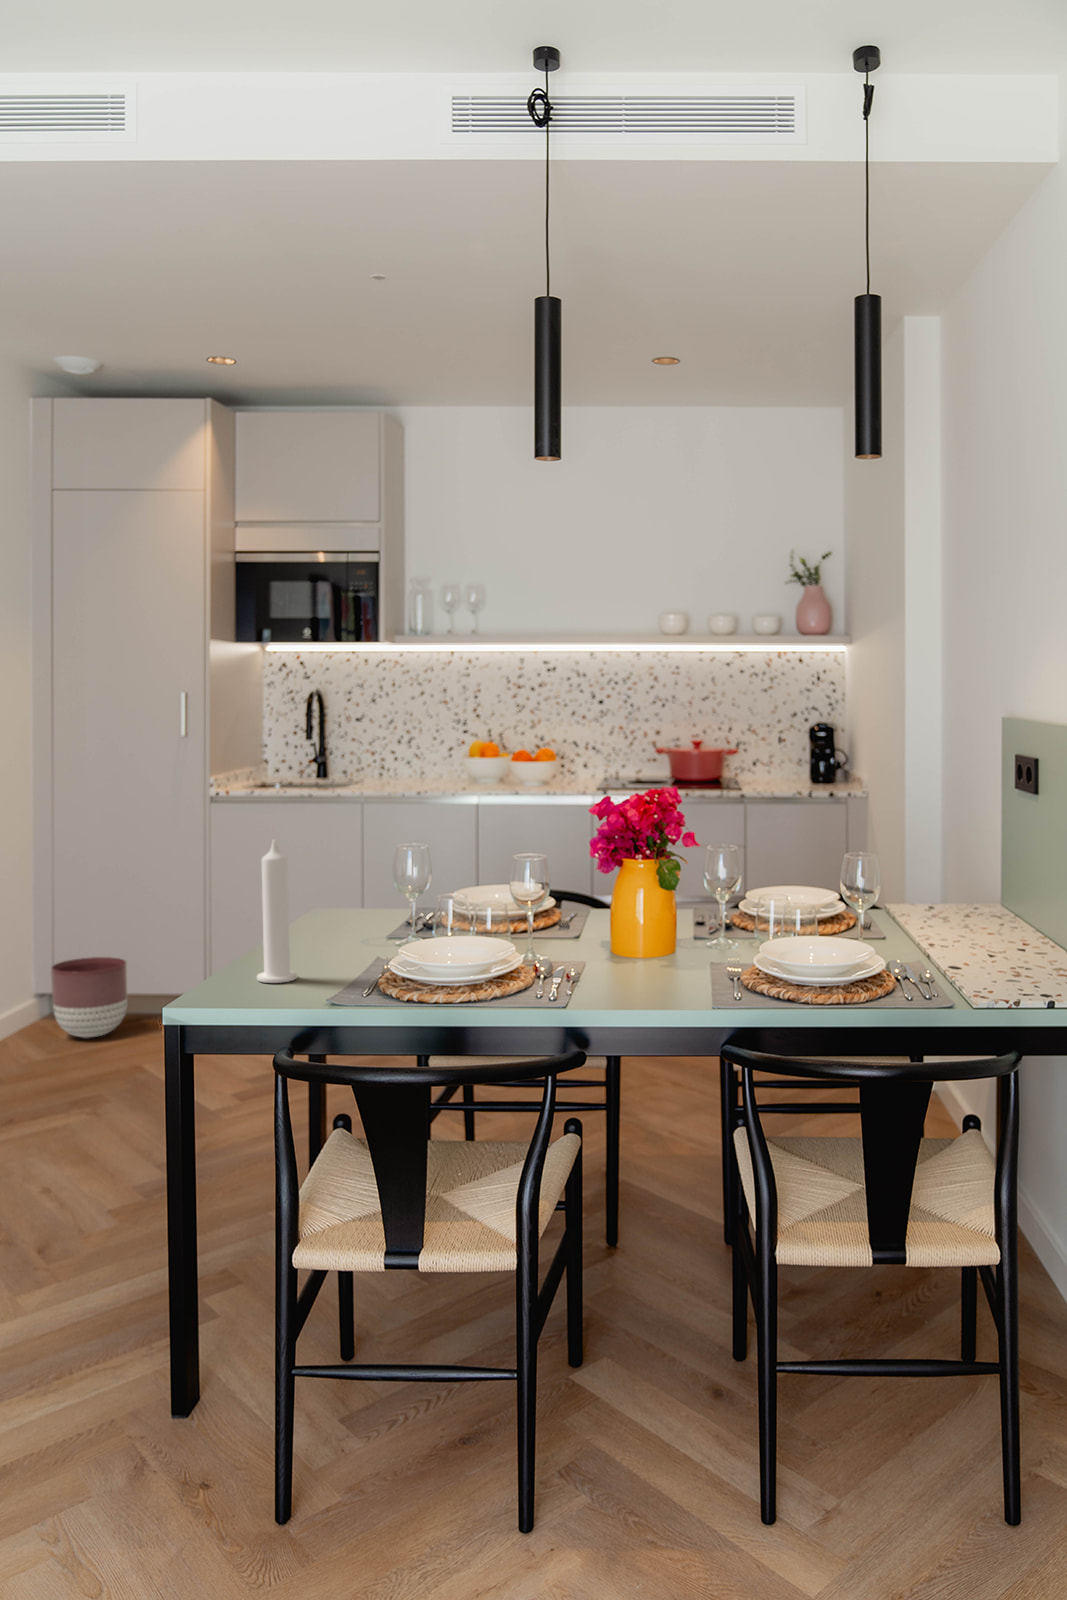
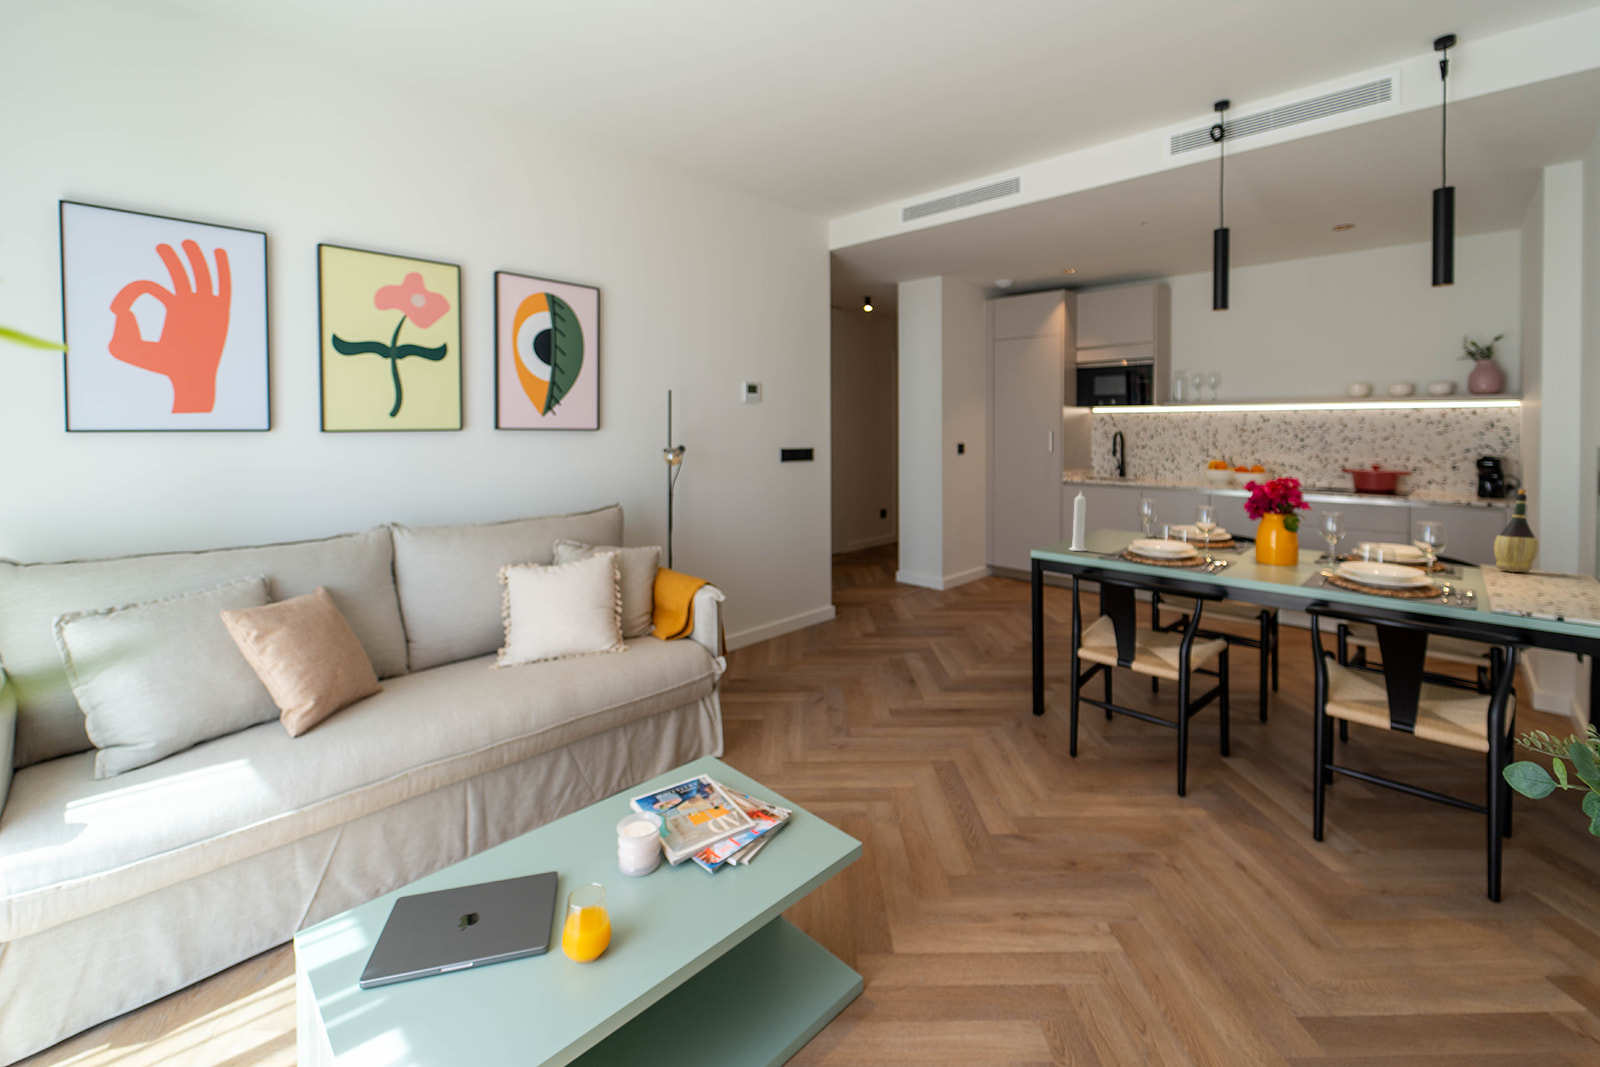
wine bottle: none [956,794,1016,935] -> present [1494,489,1539,572]
planter: present [51,957,127,1038] -> none [972,564,1008,601]

